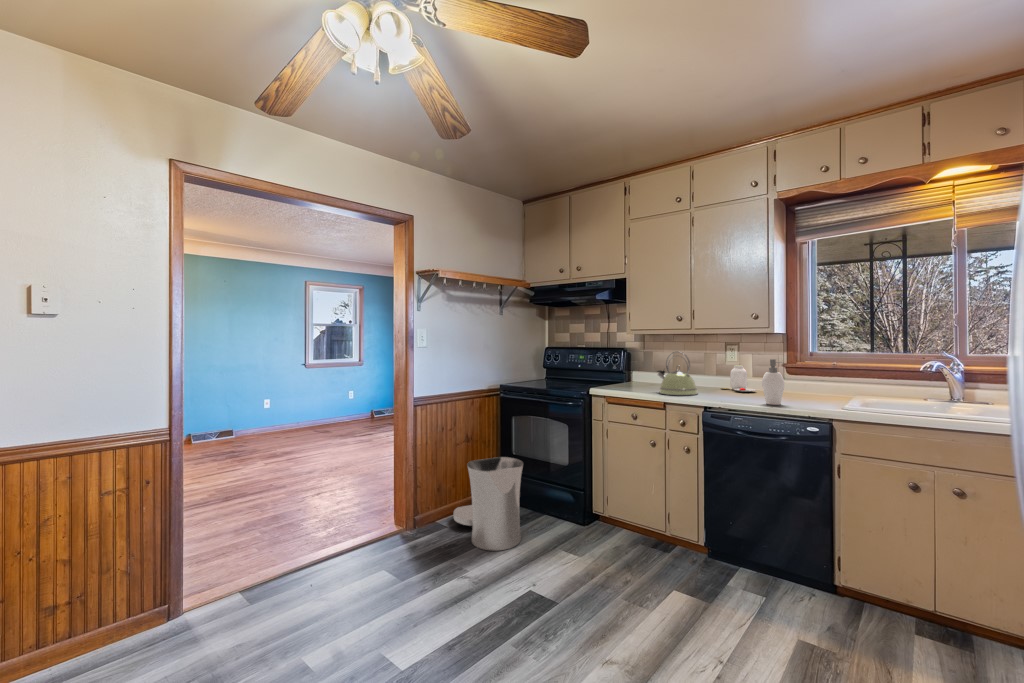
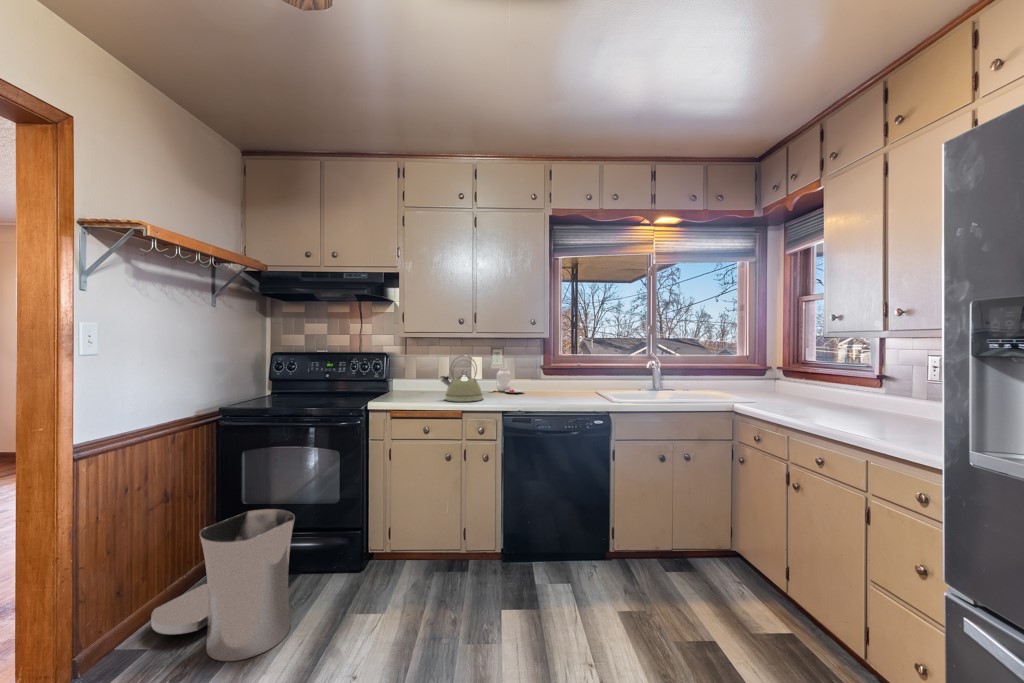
soap dispenser: present [762,359,784,405] -> none [554,362,578,403]

